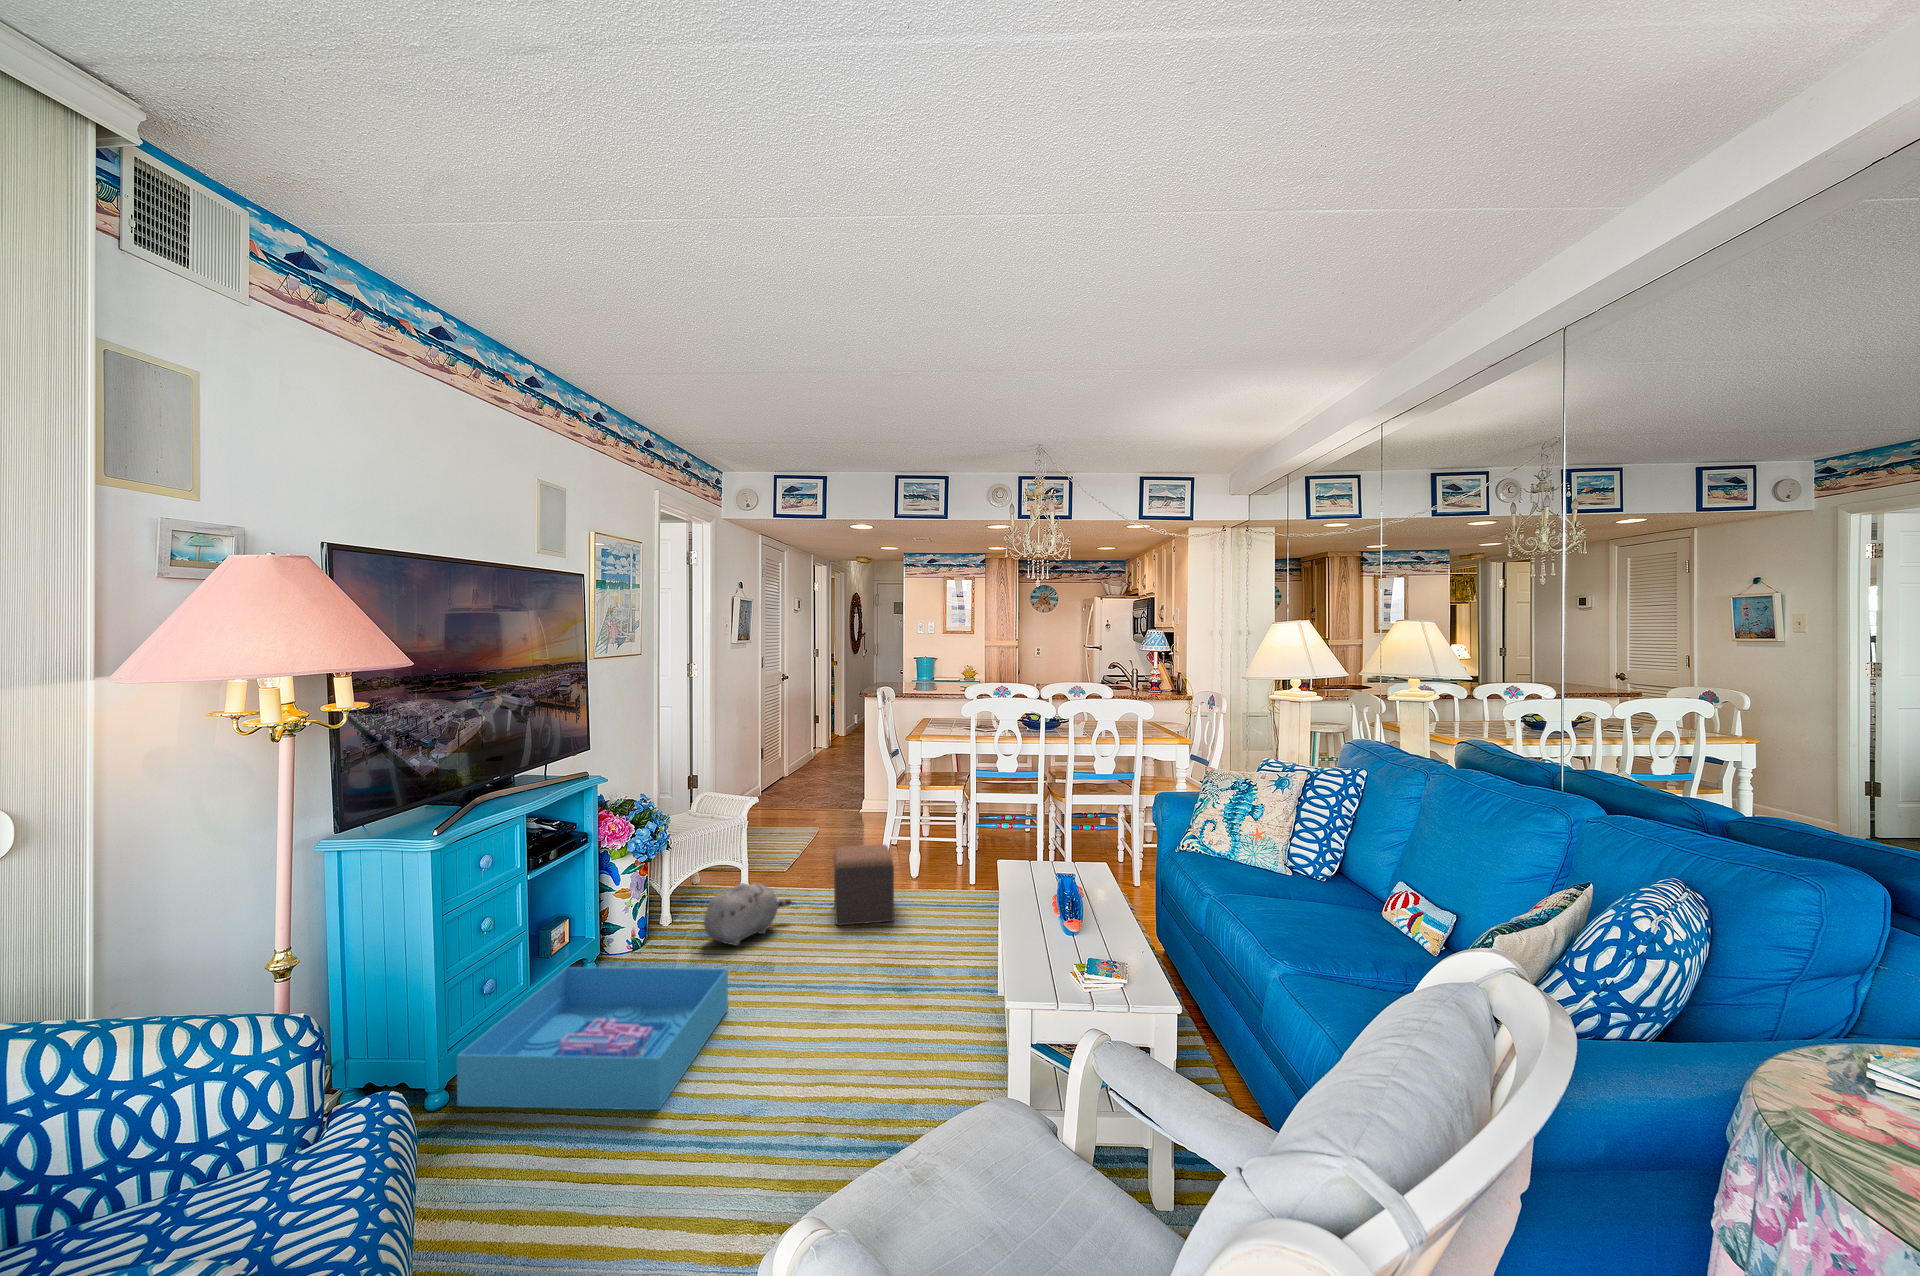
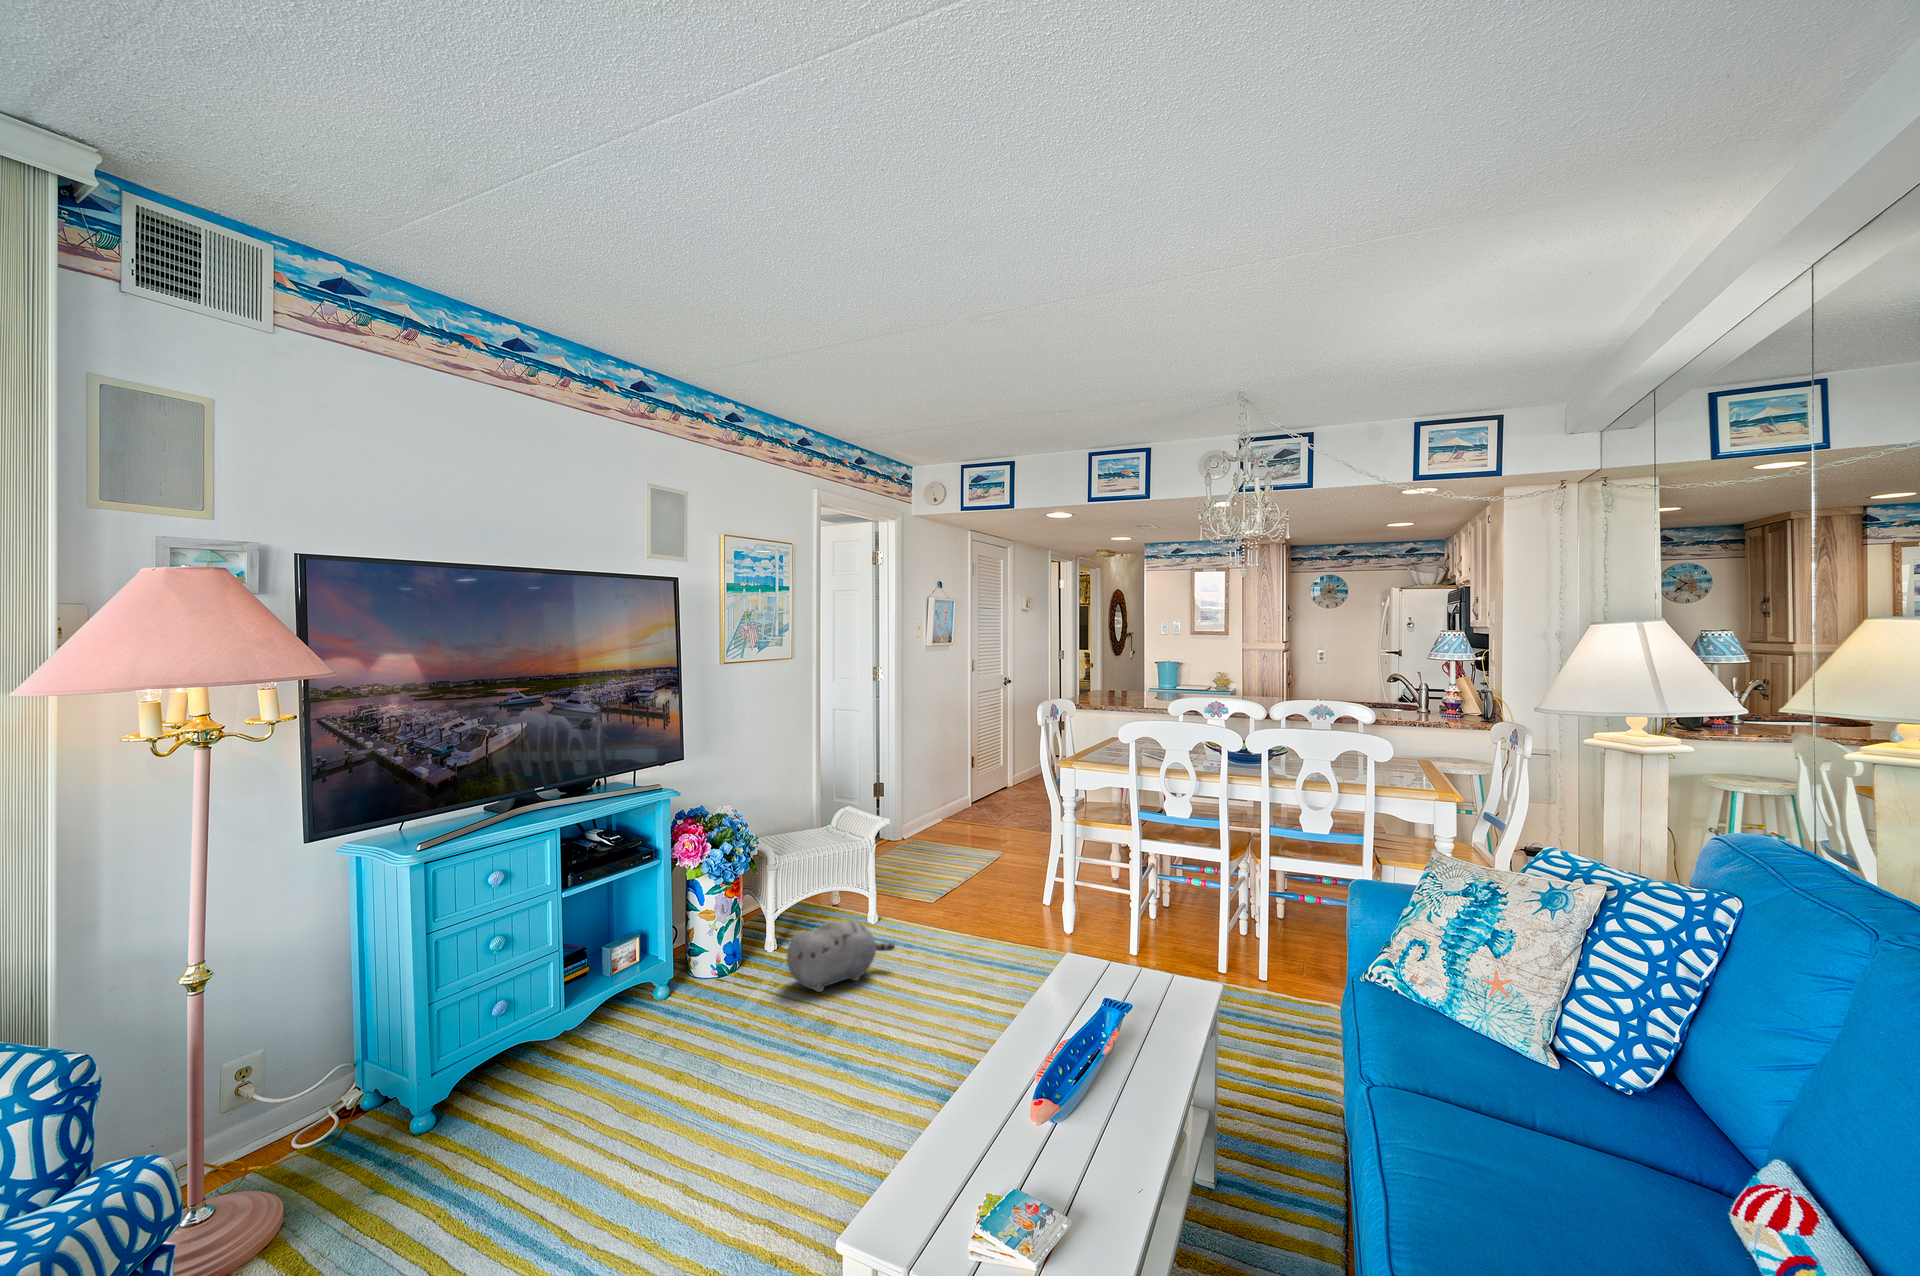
footstool: present [834,844,894,925] -> none [937,887,1017,990]
storage bin: present [457,967,728,1110] -> none [428,997,748,1217]

